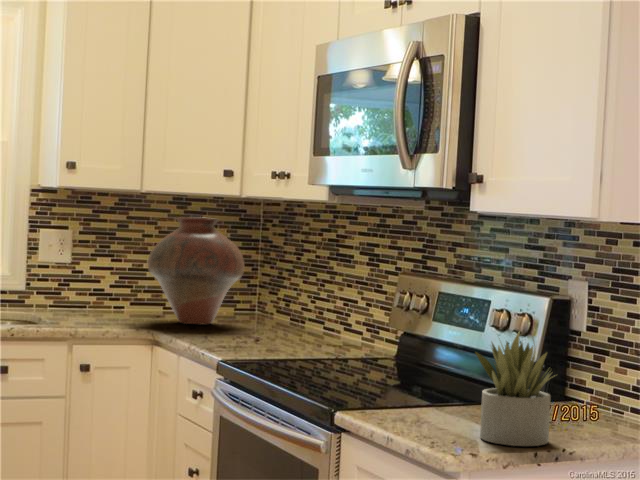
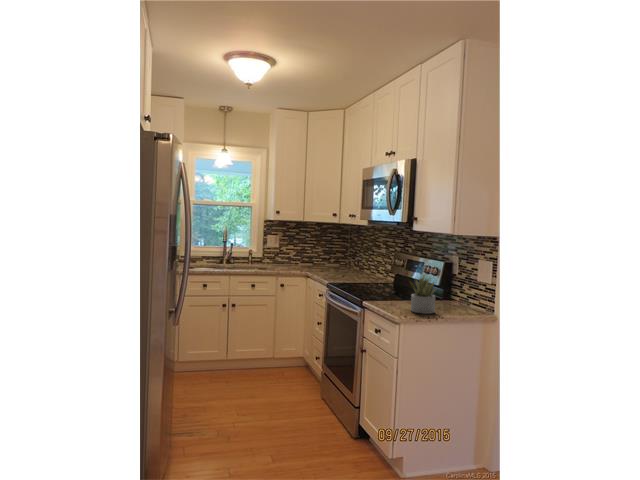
vase: present [148,217,244,324] -> none [306,231,341,271]

